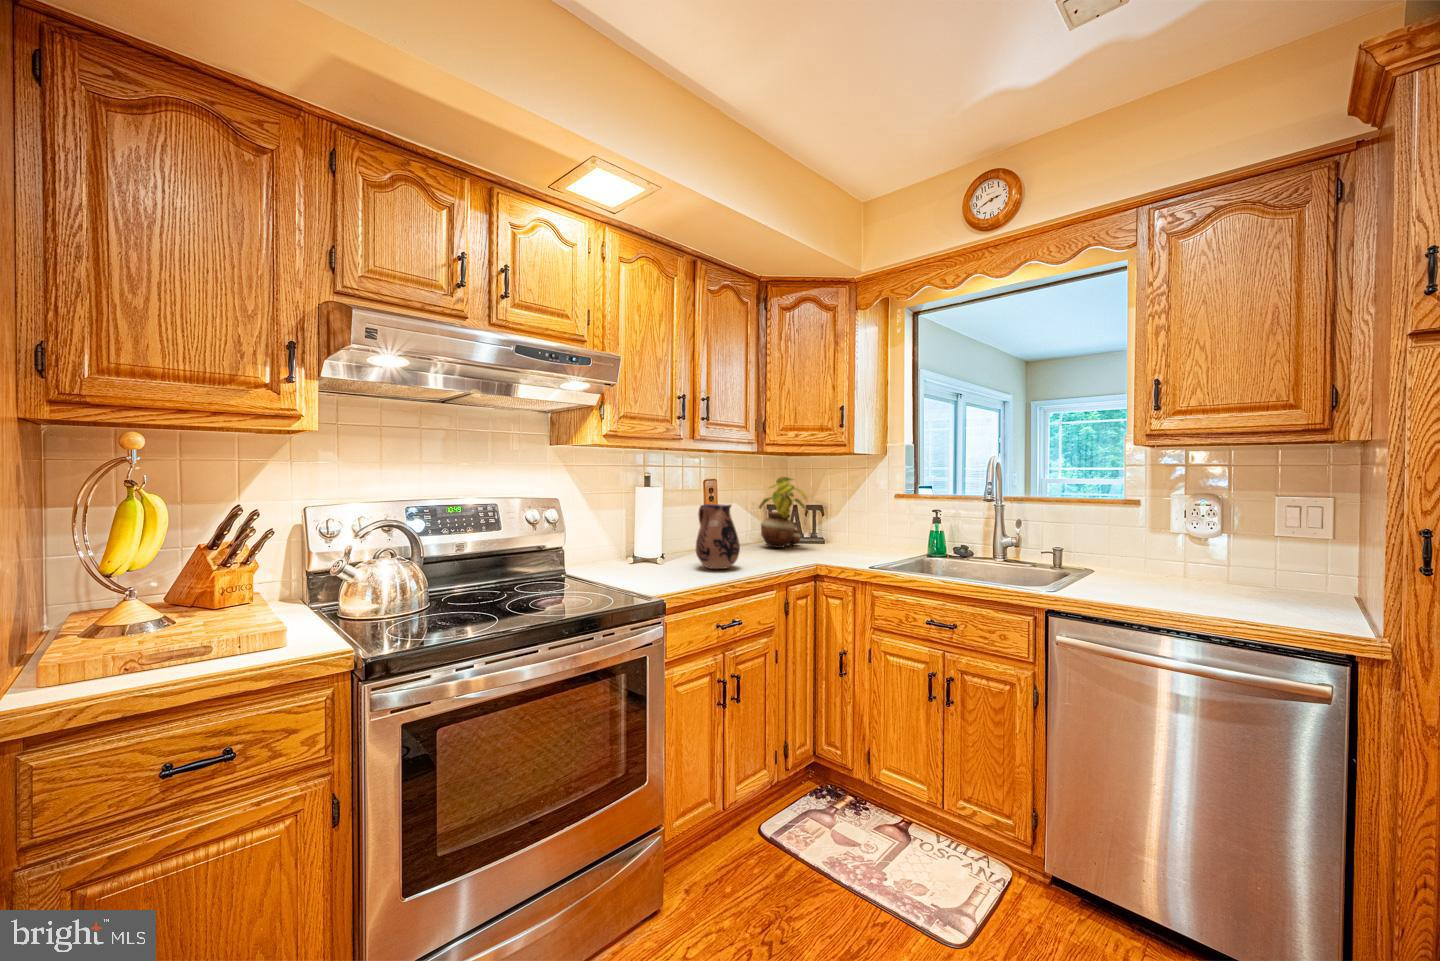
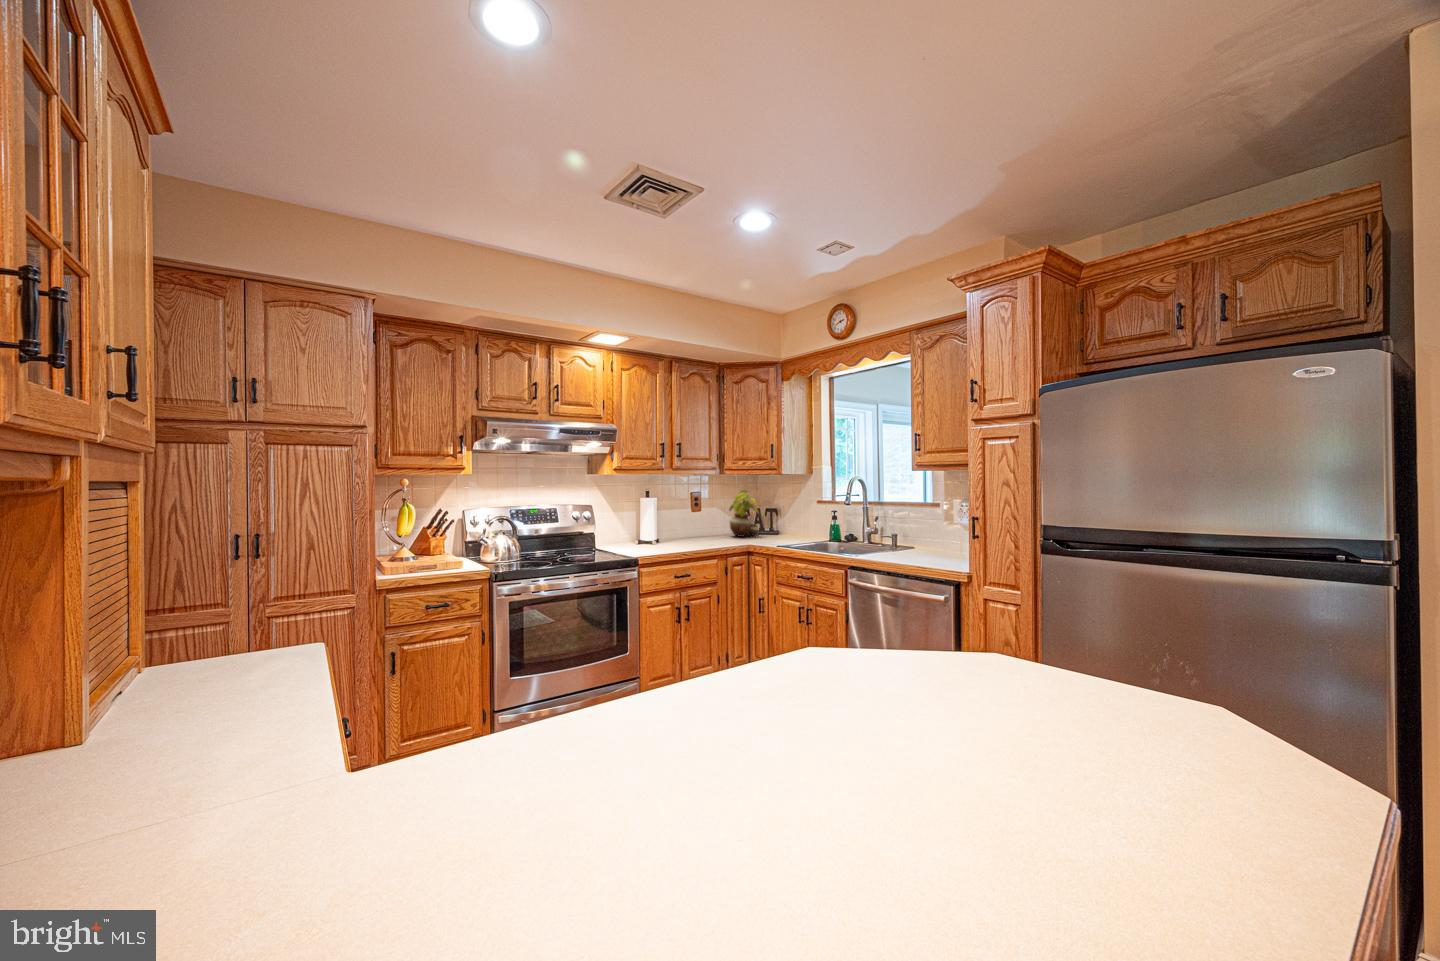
ceramic pitcher: present [696,504,740,569] -> none [674,508,700,547]

